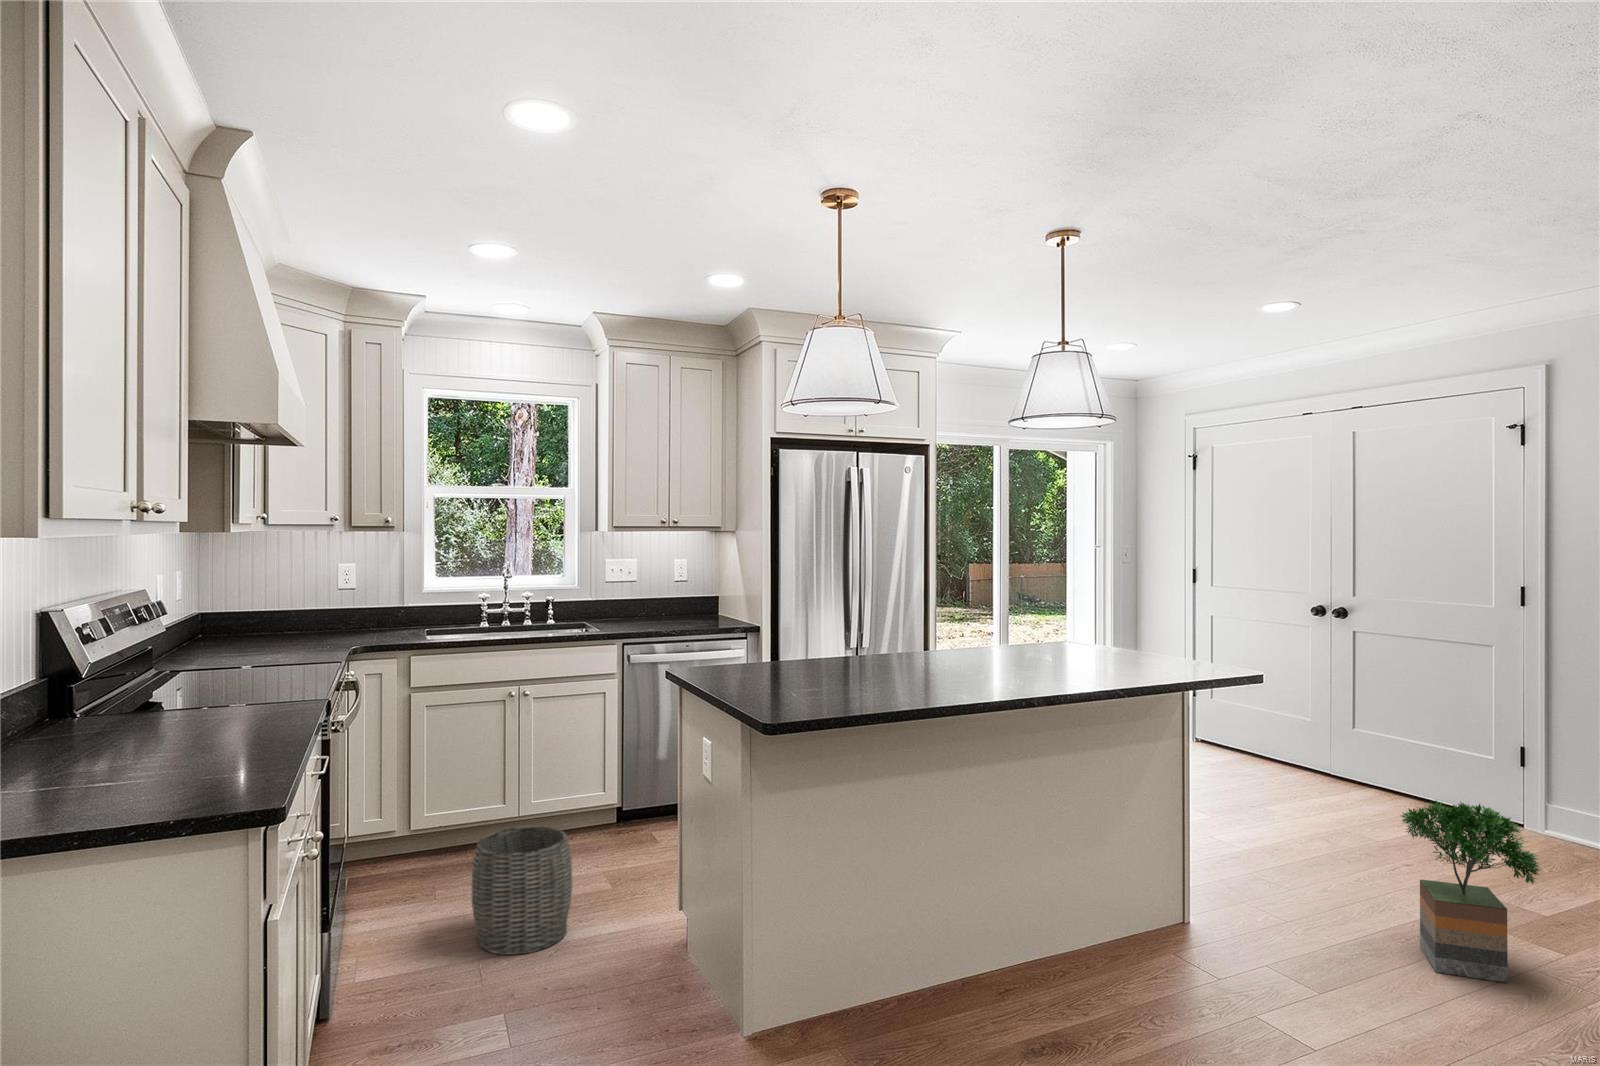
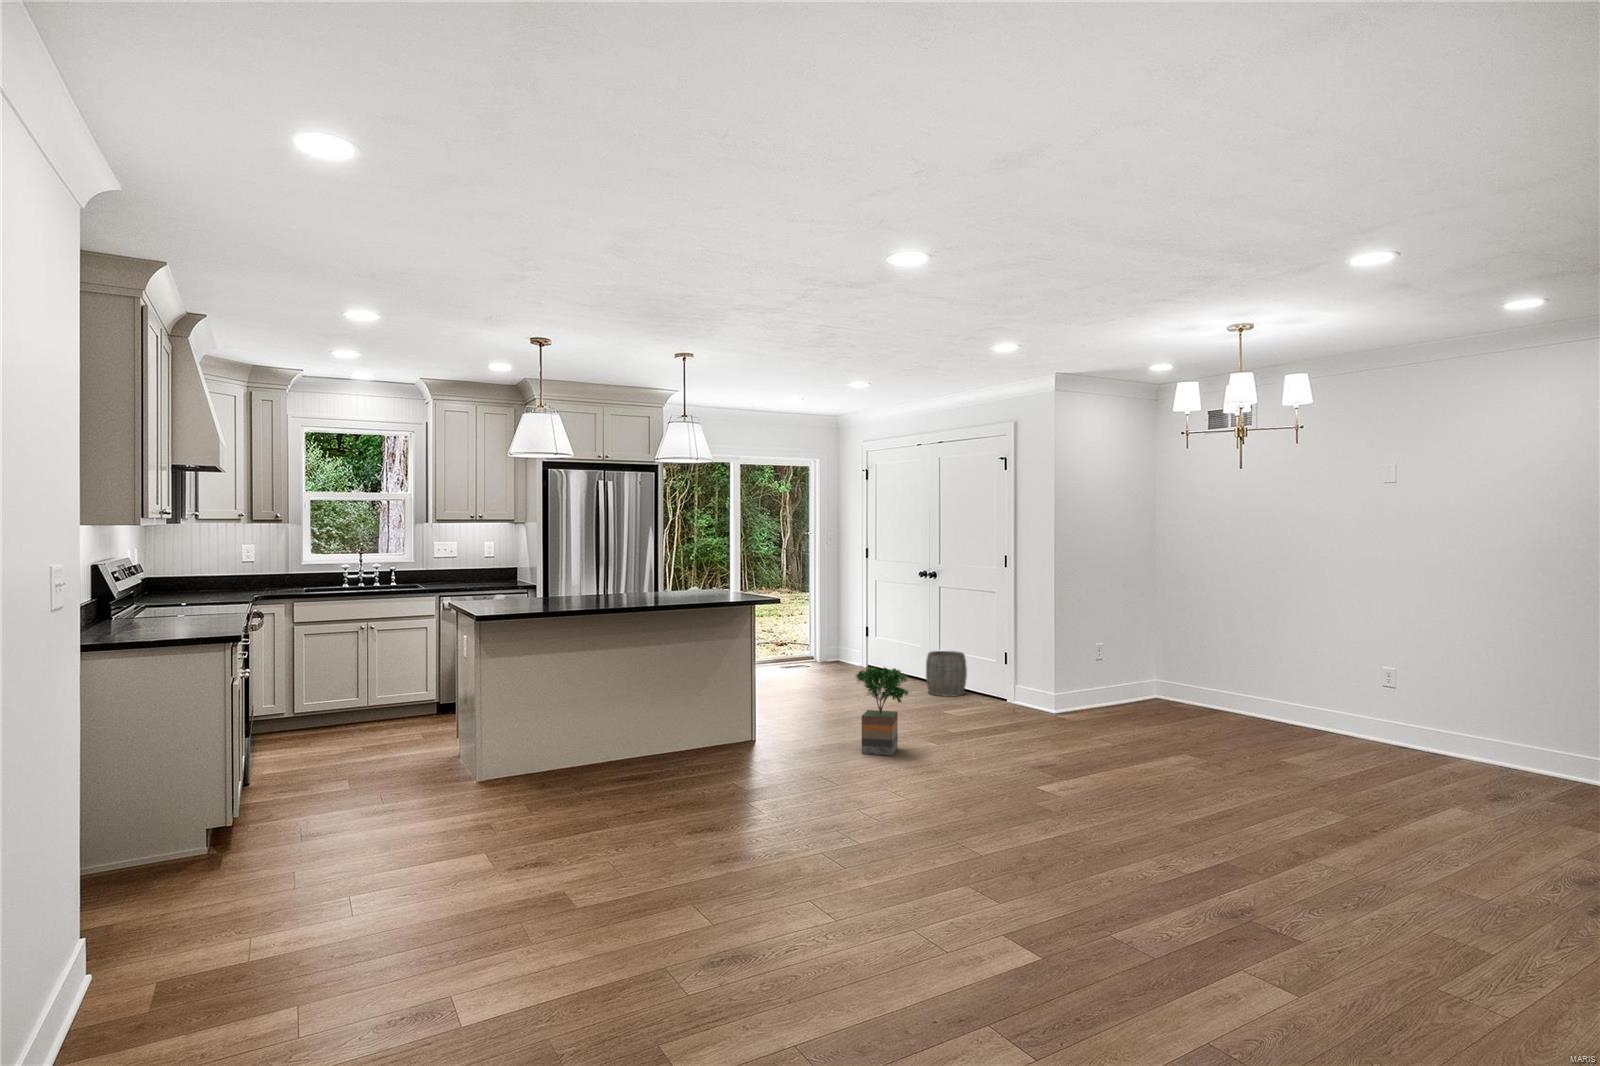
woven basket: present [472,826,572,955] -> present [926,651,967,697]

